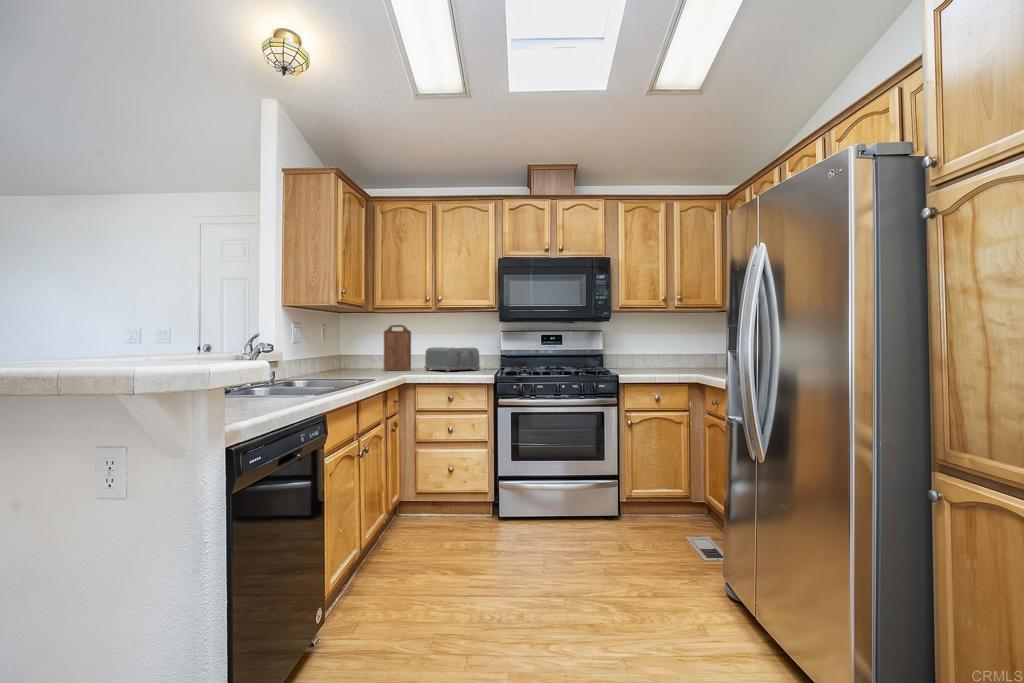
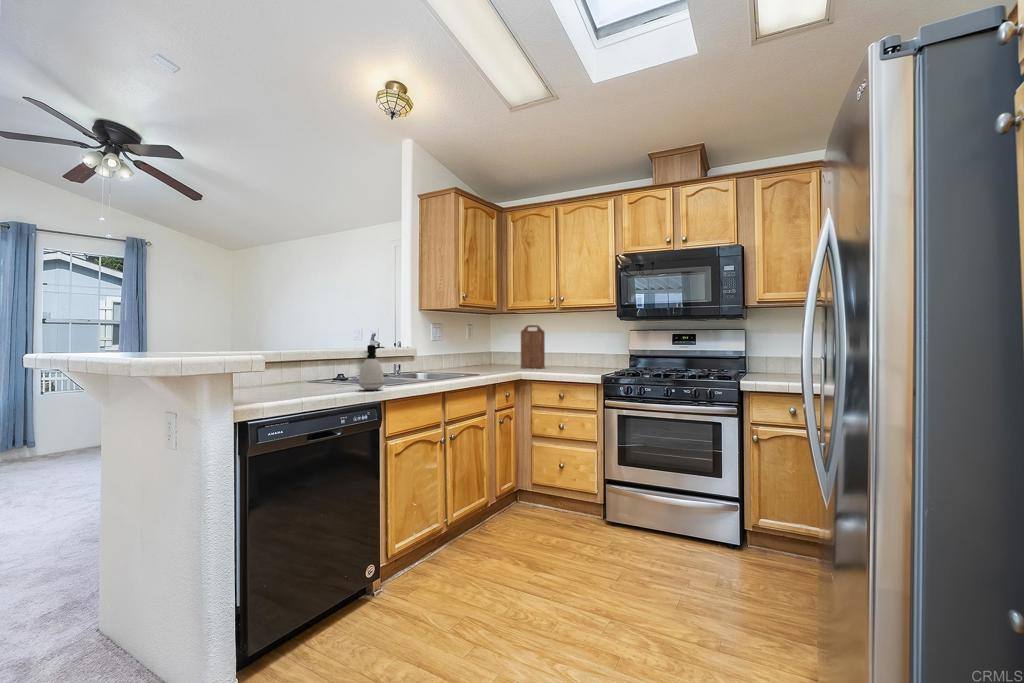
soap dispenser: none [255,343,293,403] -> present [359,345,385,390]
toaster: present [424,347,480,372] -> none [557,346,608,371]

